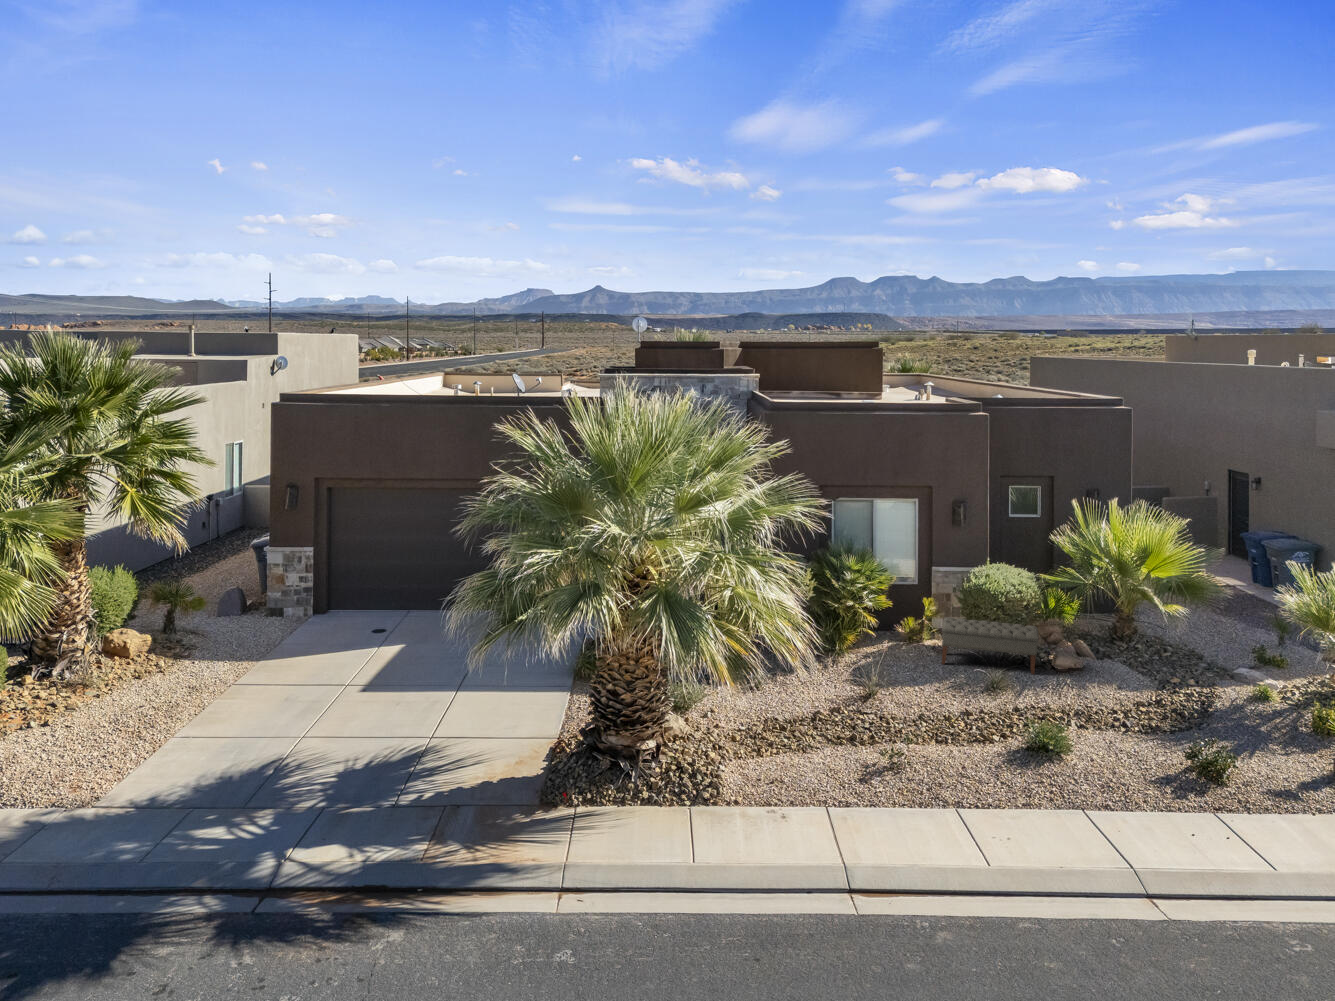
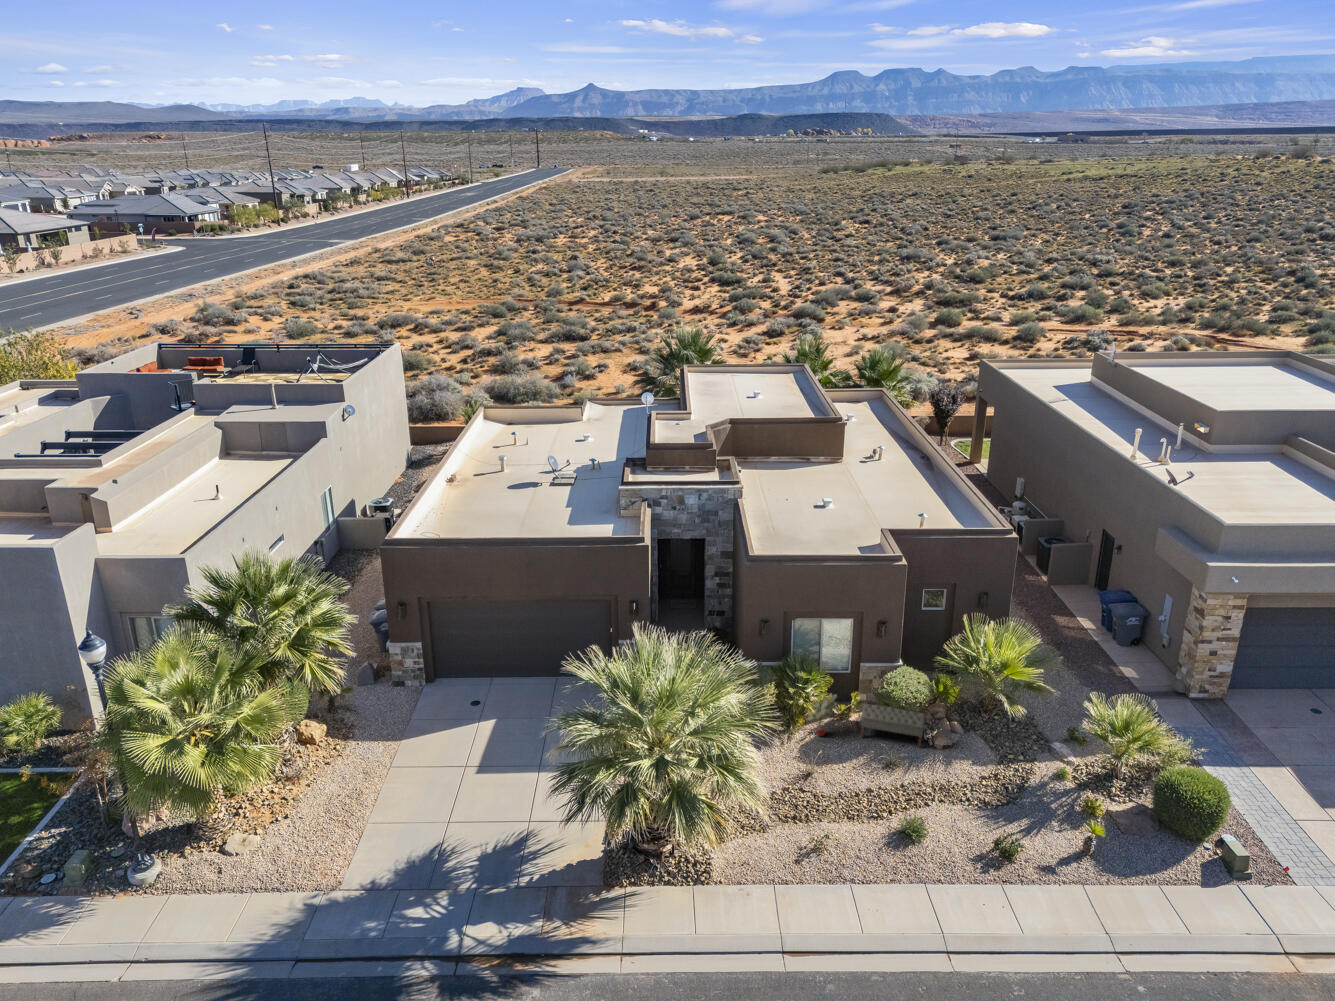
potted tree: none [861,592,906,662] -> present [808,691,837,736]

